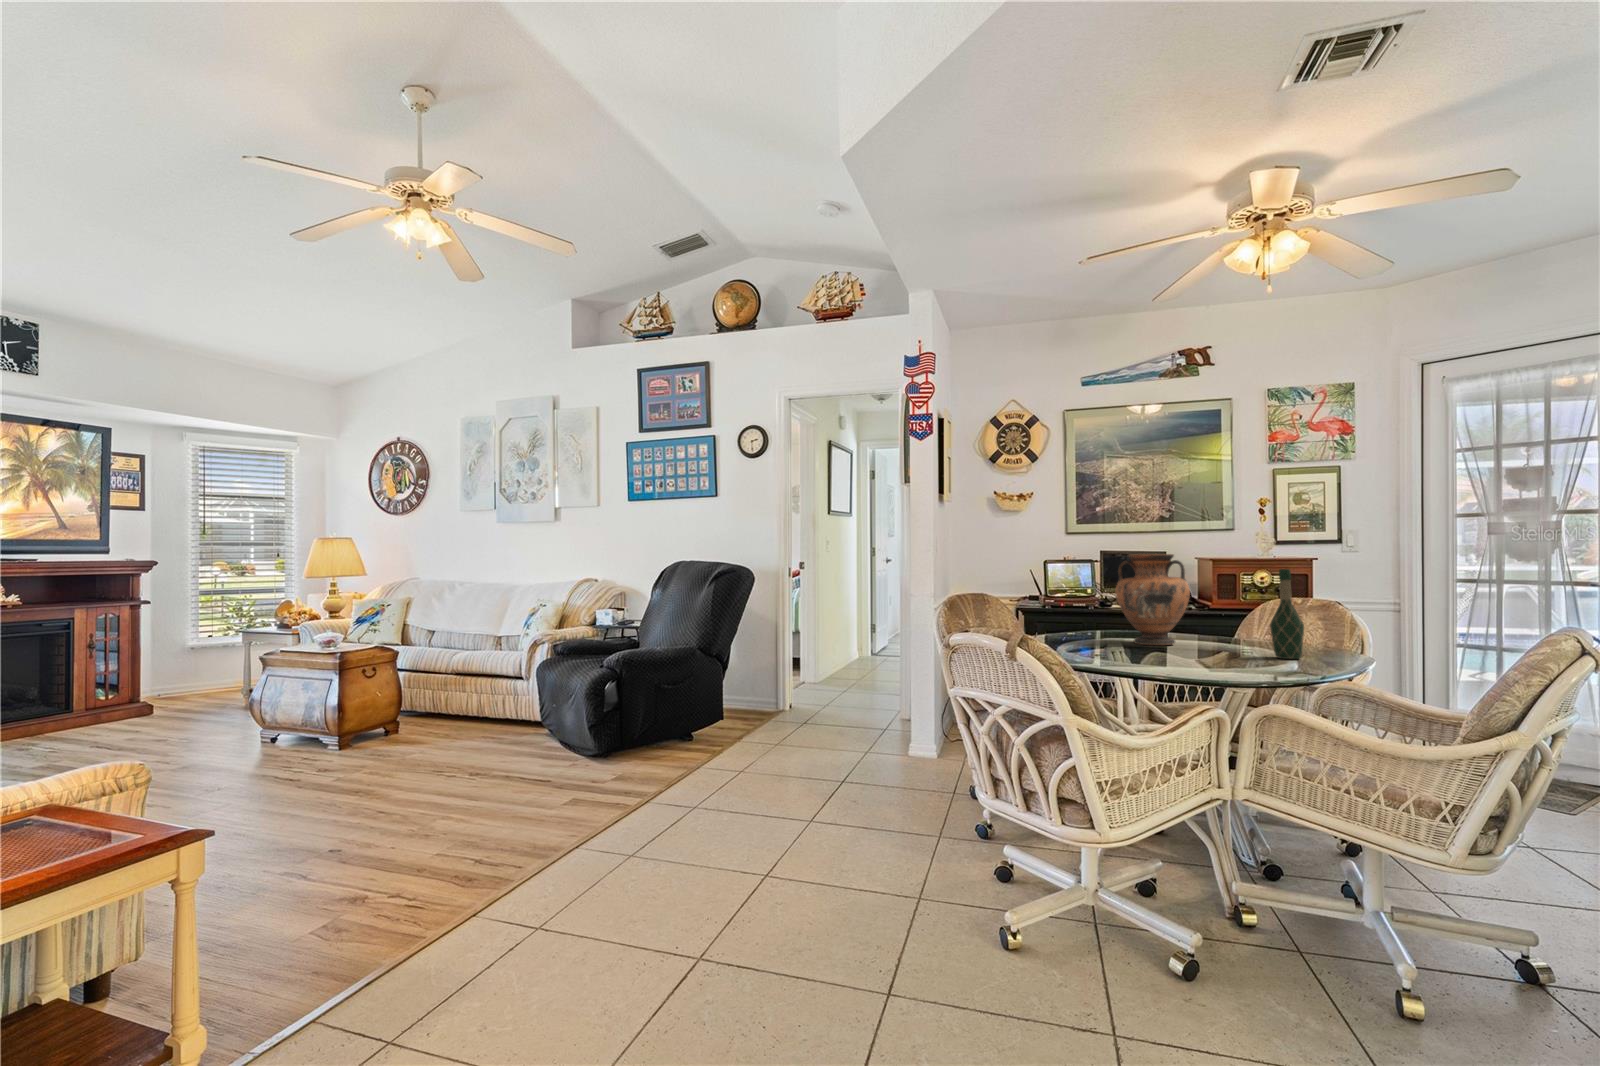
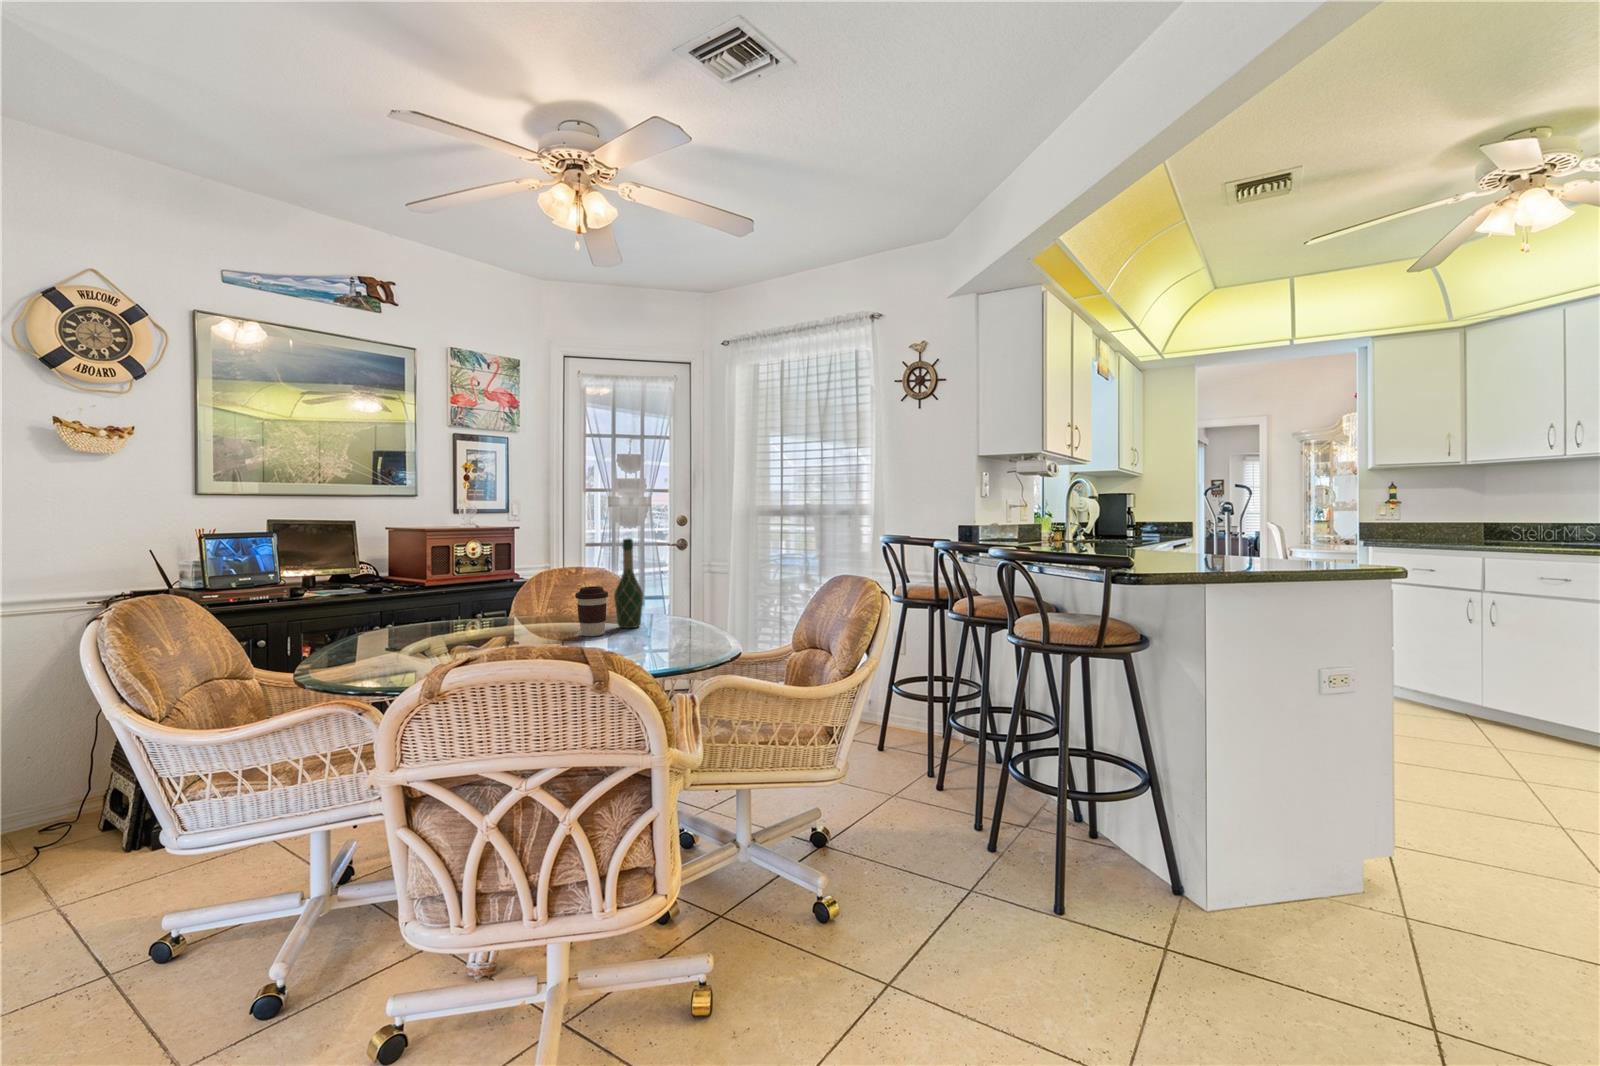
vase: present [1116,554,1190,645] -> none [431,525,521,638]
coffee cup: none [1212,612,1246,658] -> present [575,586,608,636]

